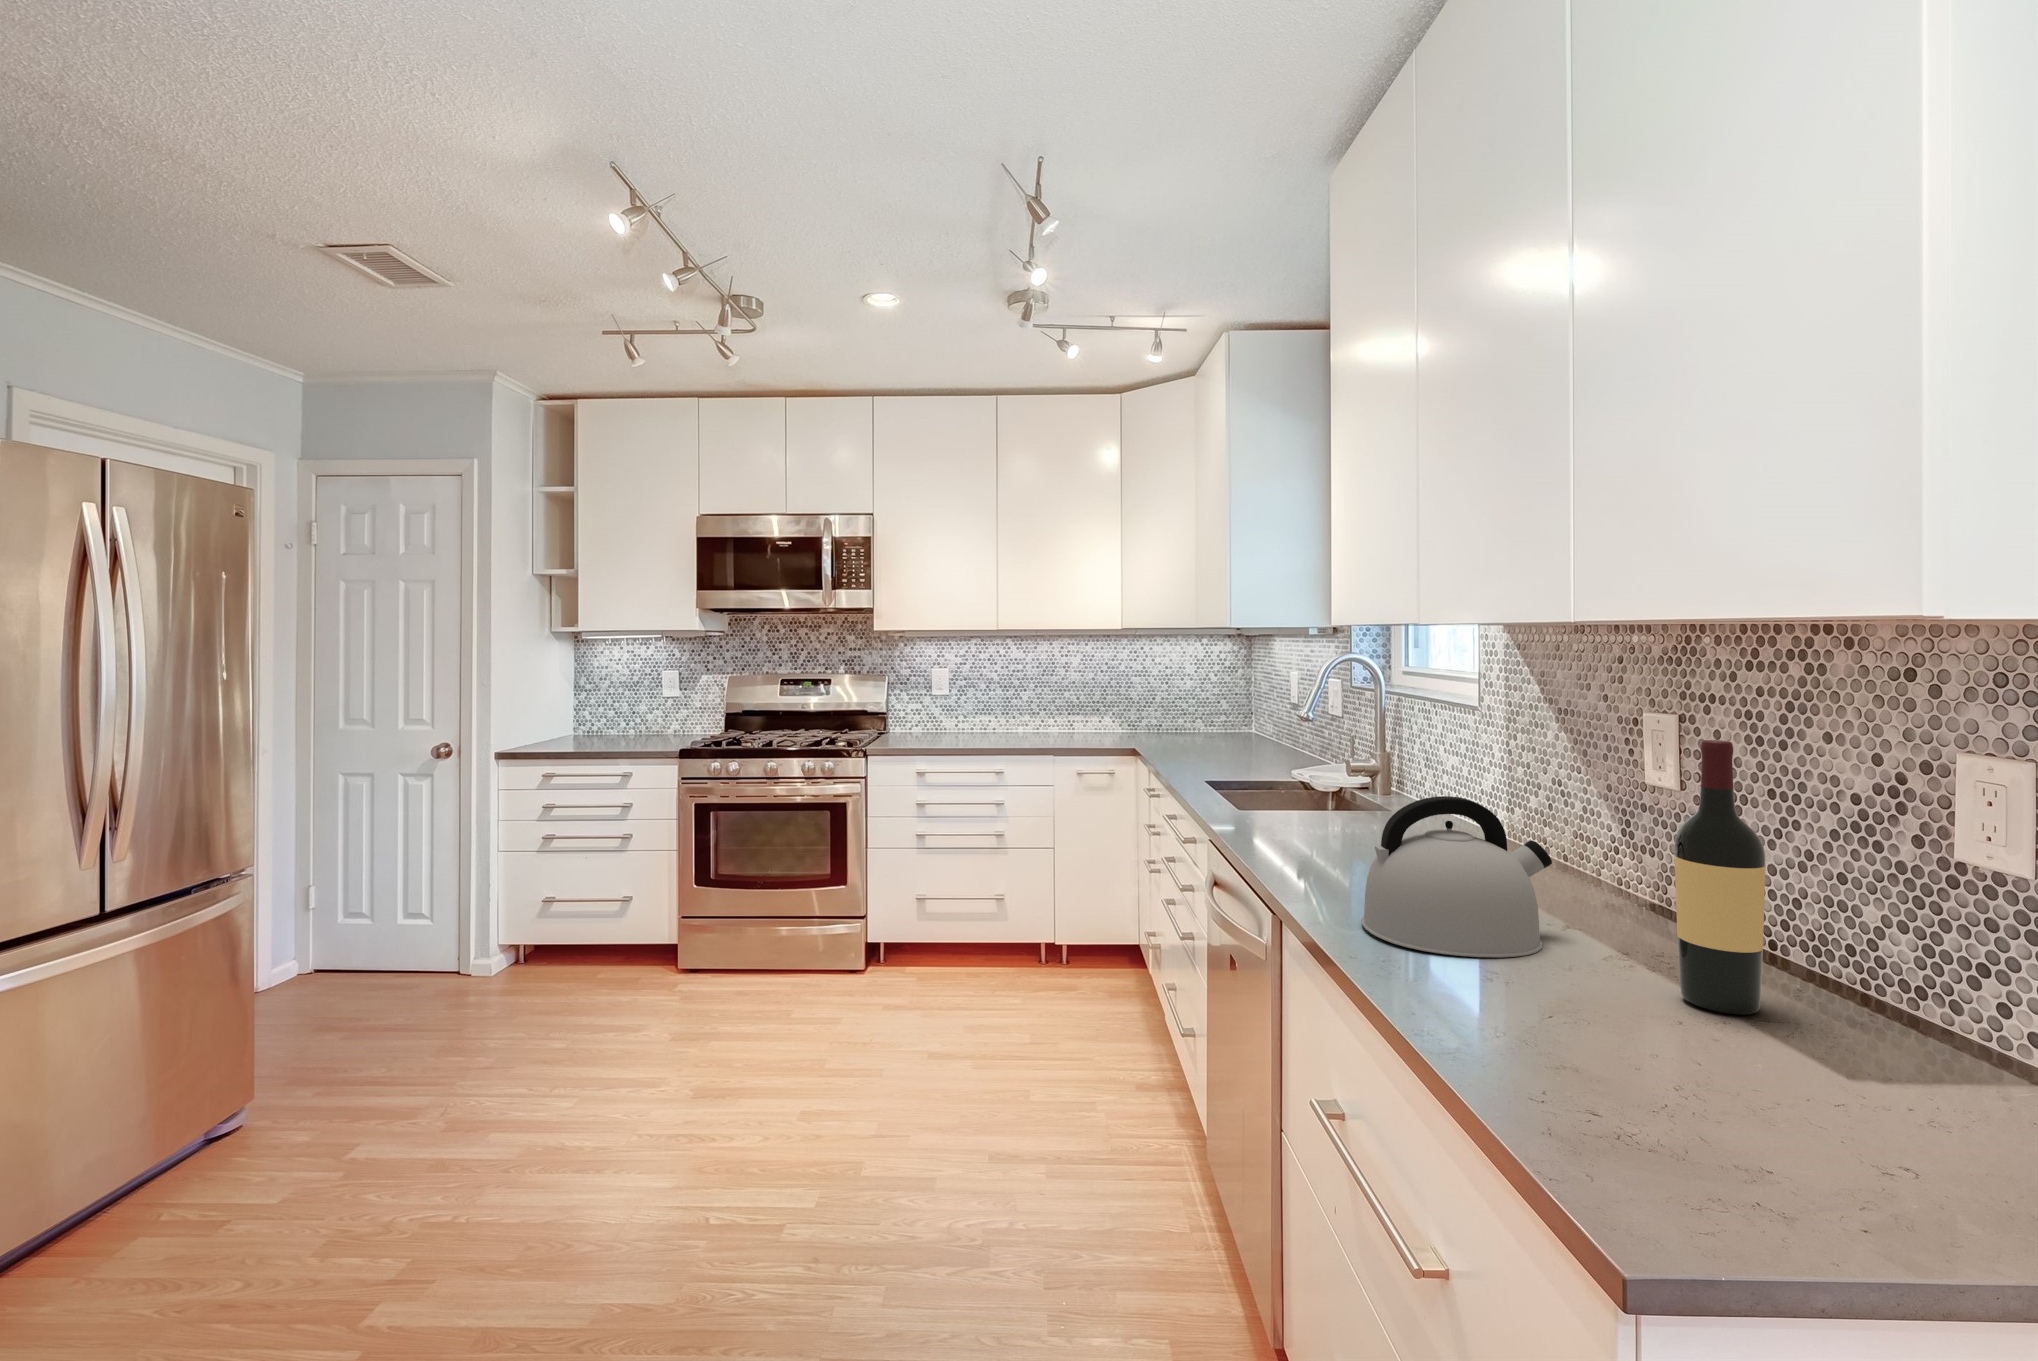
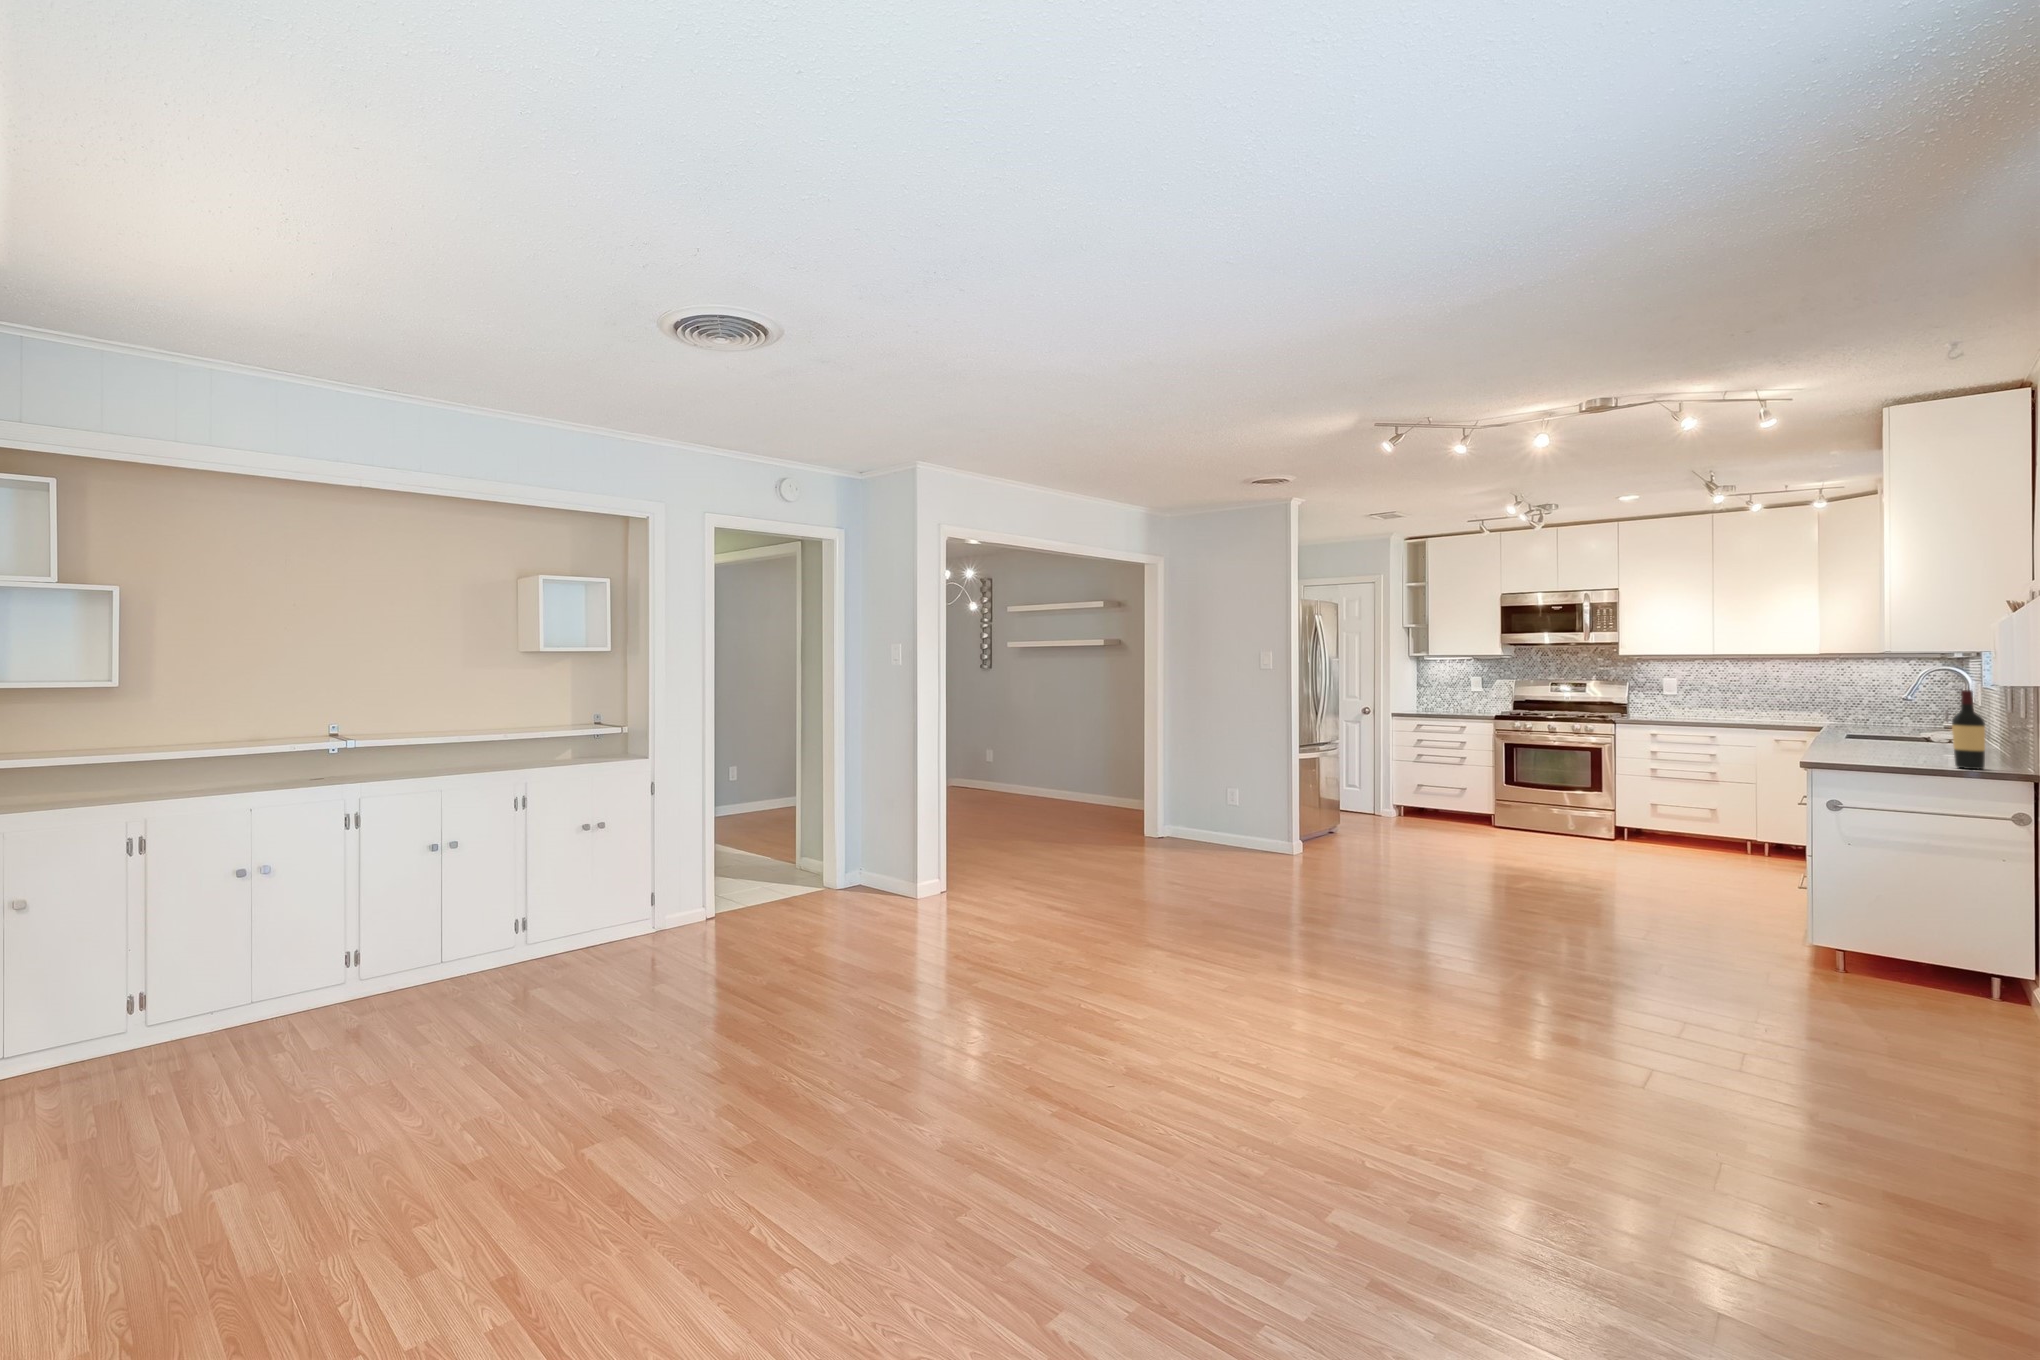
kettle: present [1362,796,1552,957] -> none [1853,714,1944,763]

